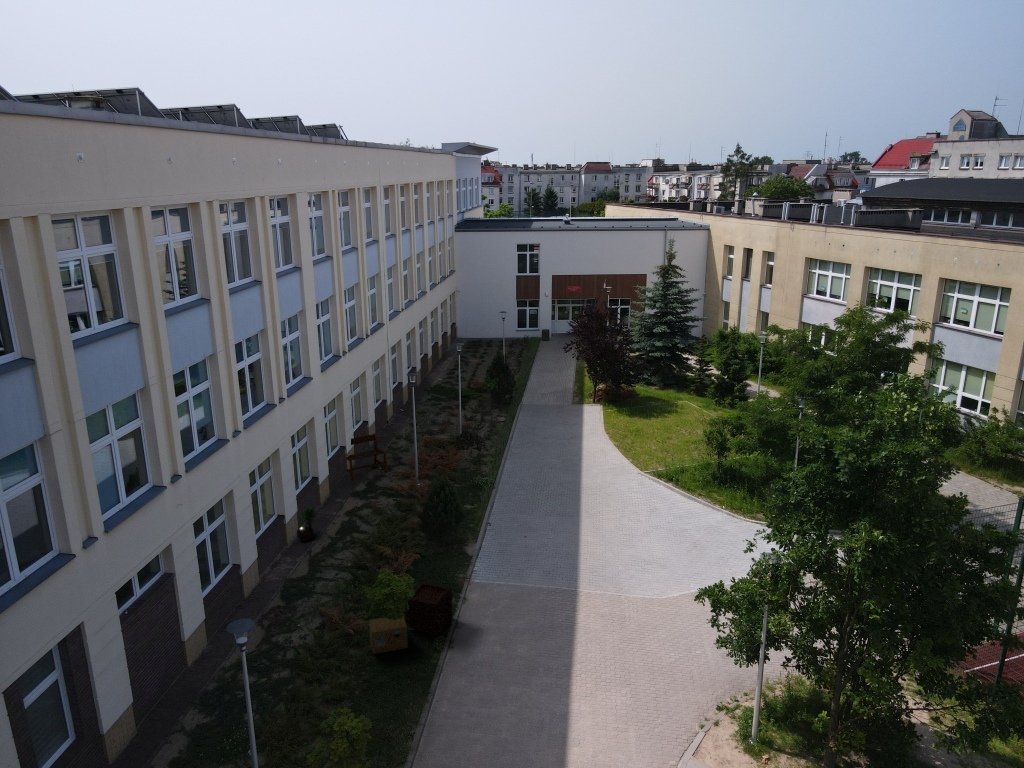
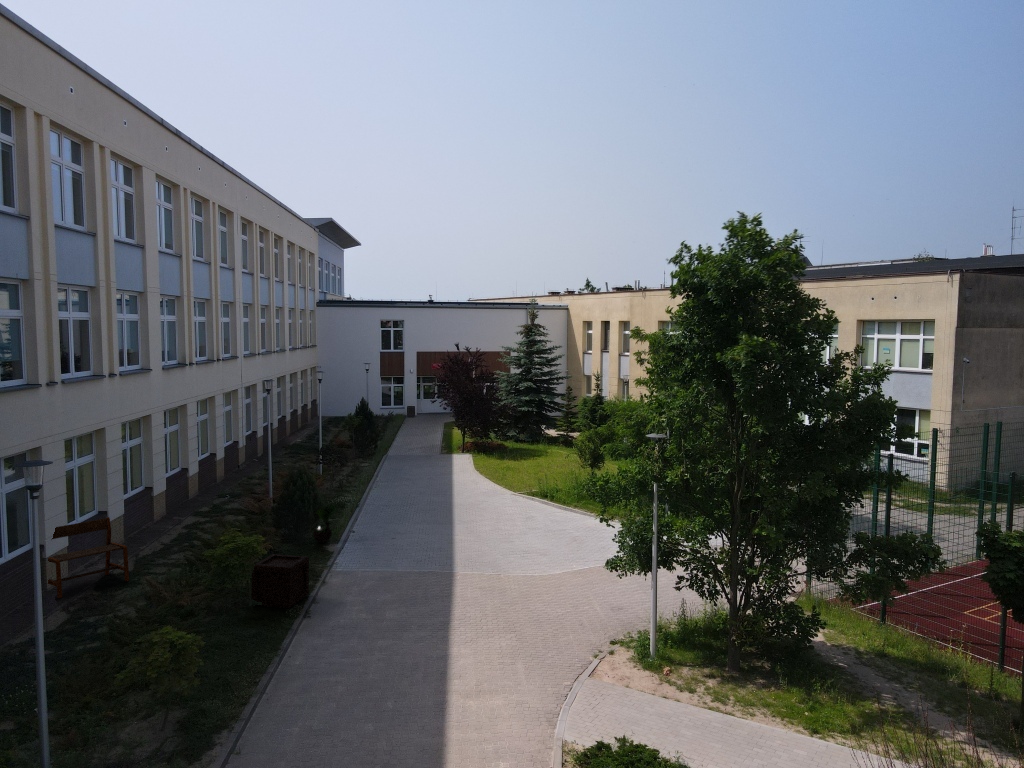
bench: present [346,434,387,480] -> present [48,517,129,598]
potted tree: present [297,507,315,541] -> present [313,506,335,542]
cardboard box: present [369,616,408,654] -> none [206,583,254,626]

